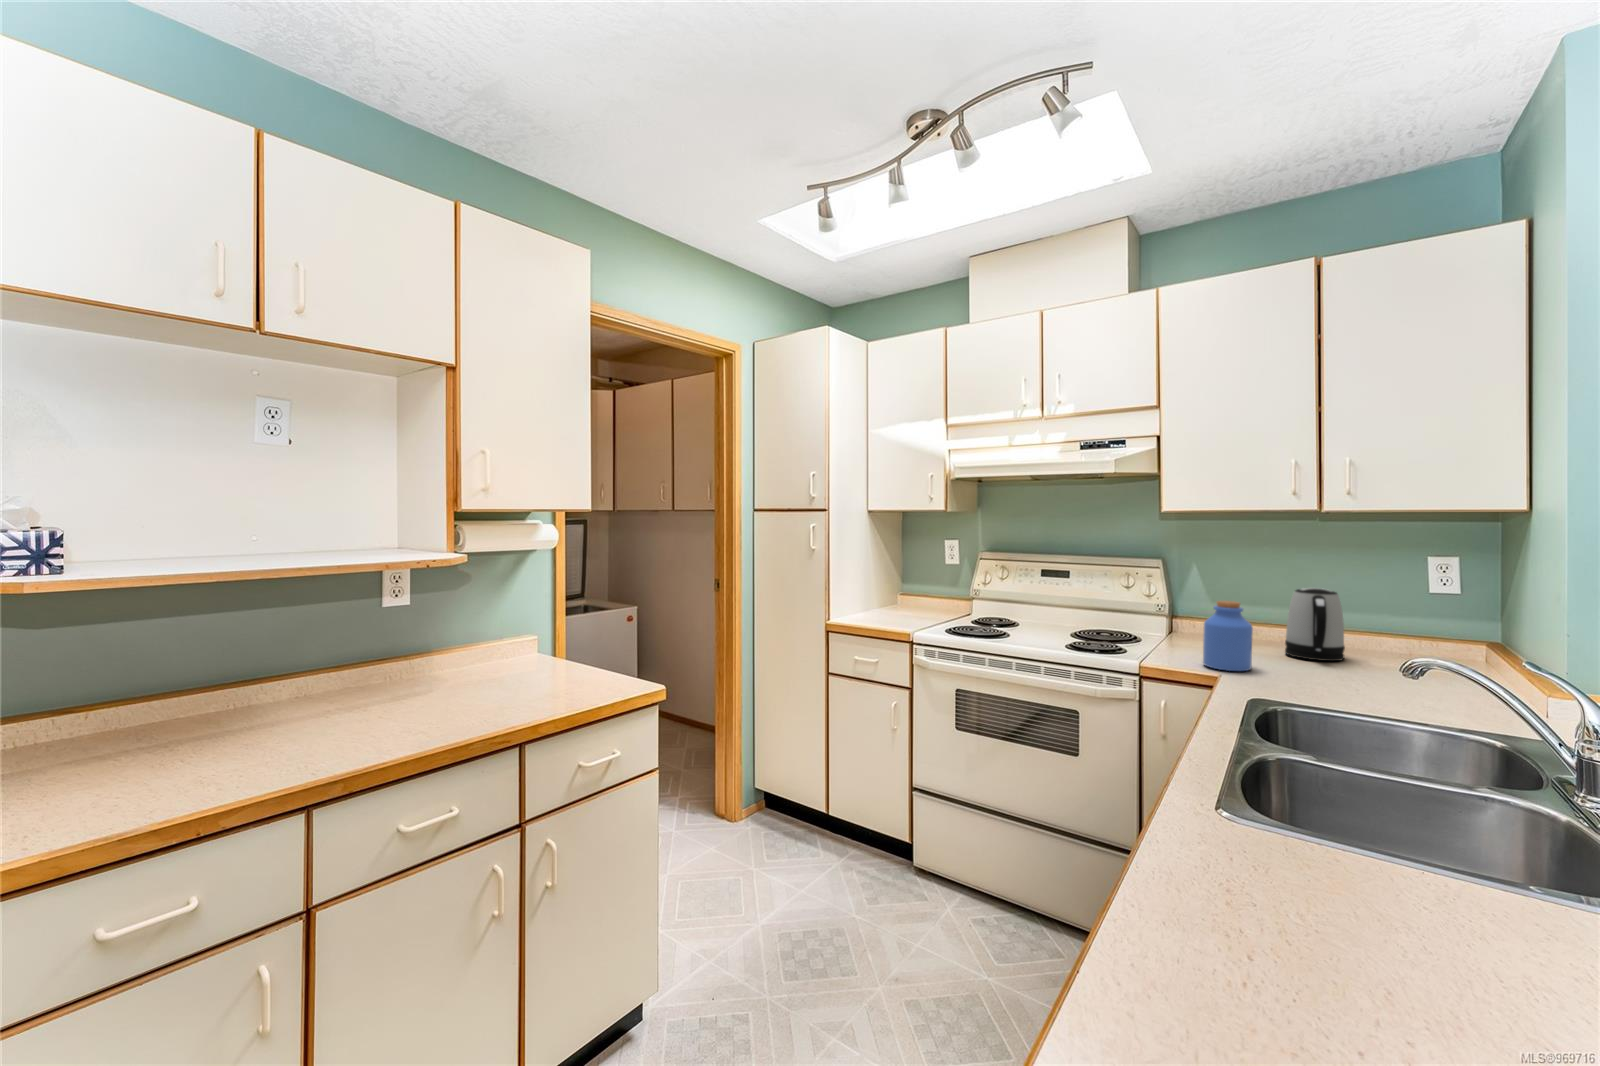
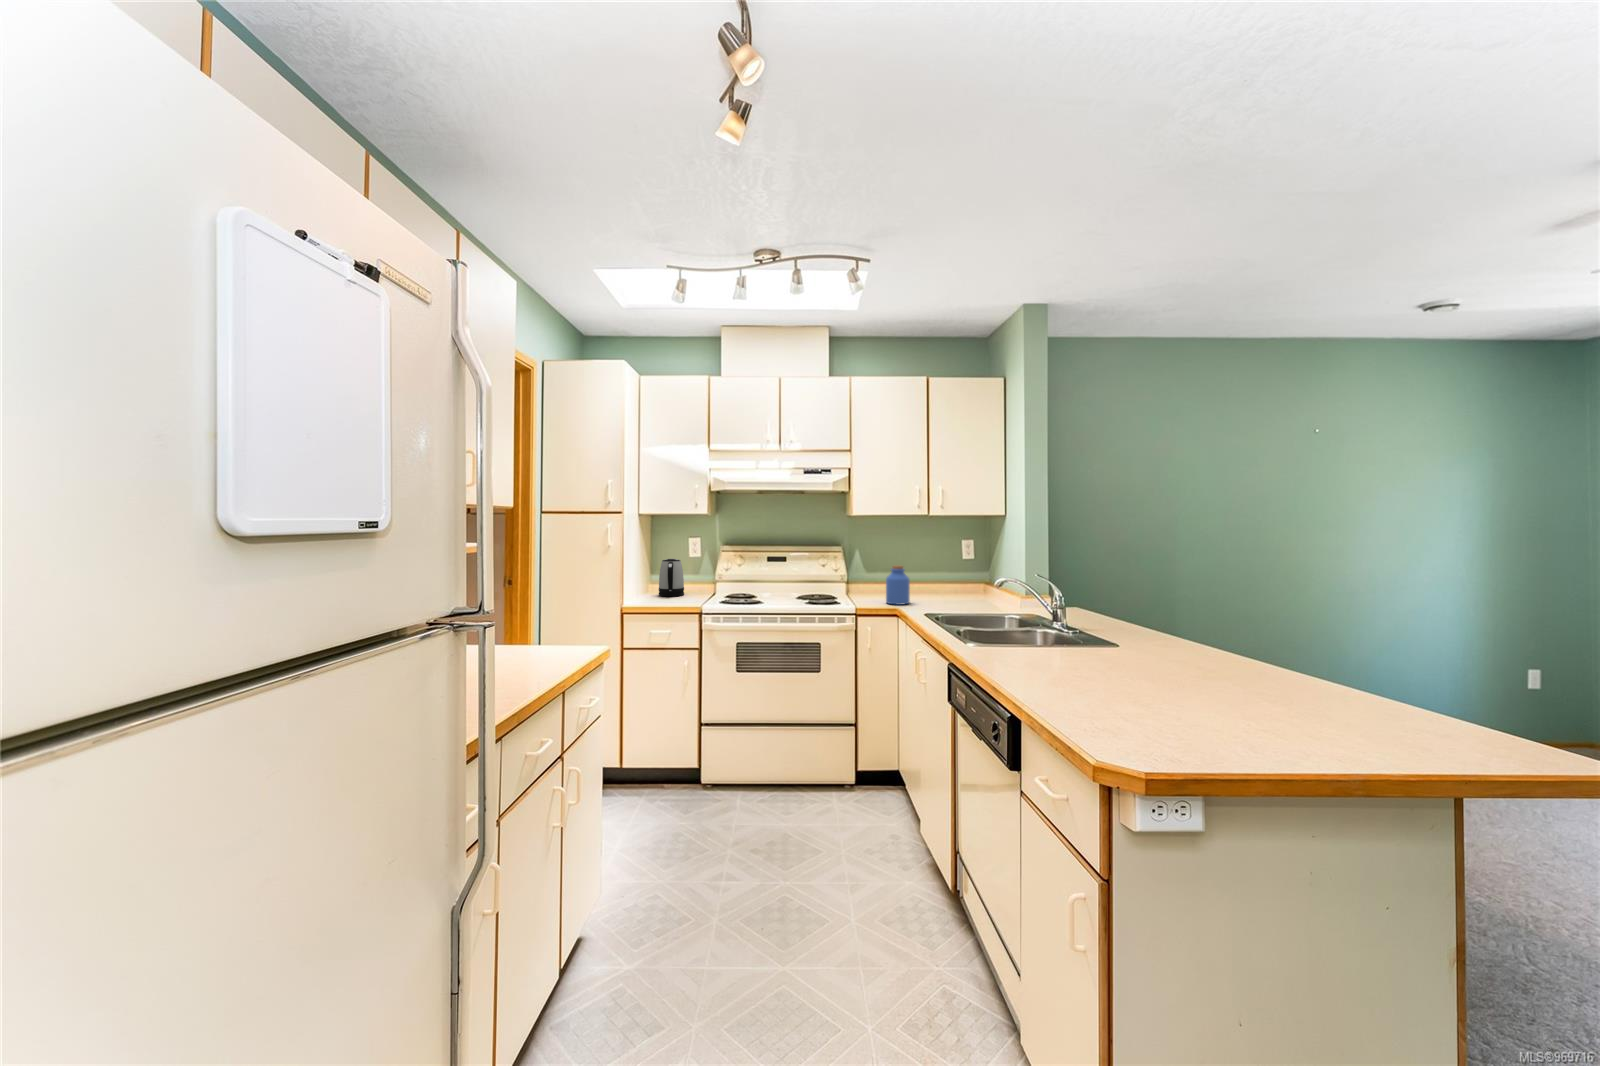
kettle: present [1285,588,1345,661] -> present [659,559,684,596]

